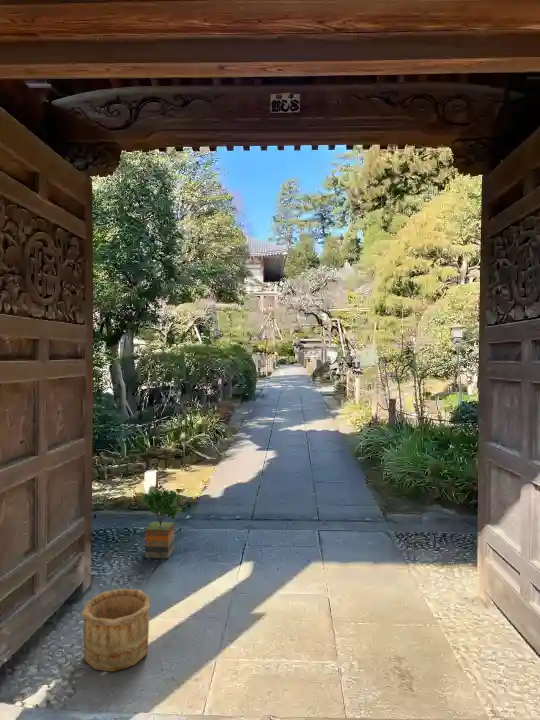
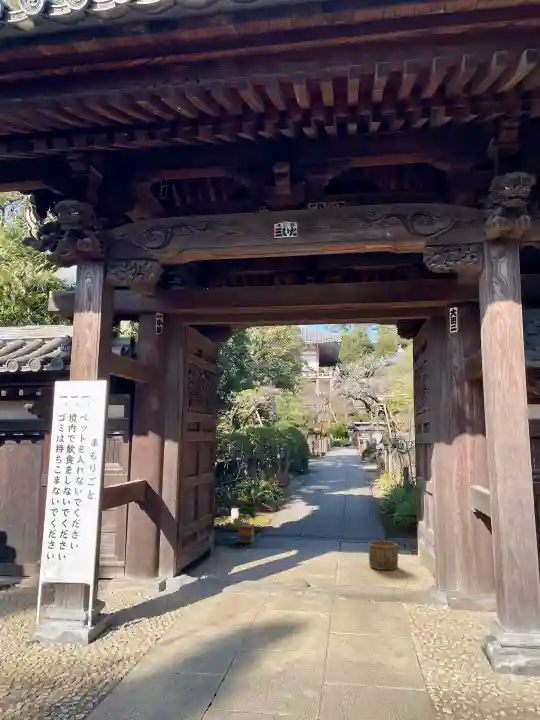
wooden bucket: present [82,589,150,672] -> present [368,540,398,570]

